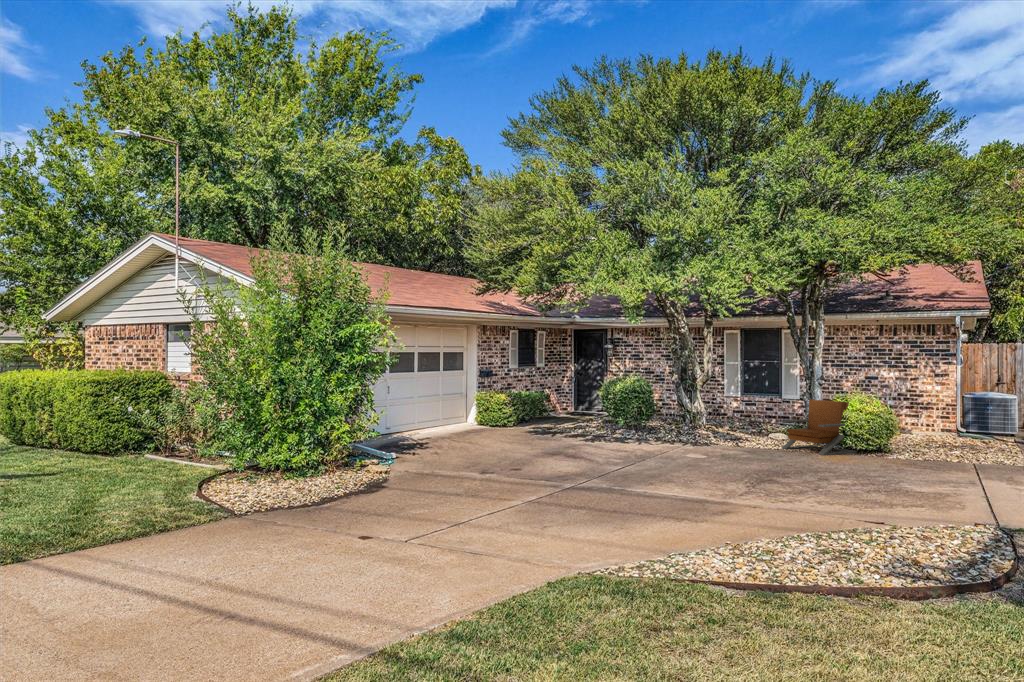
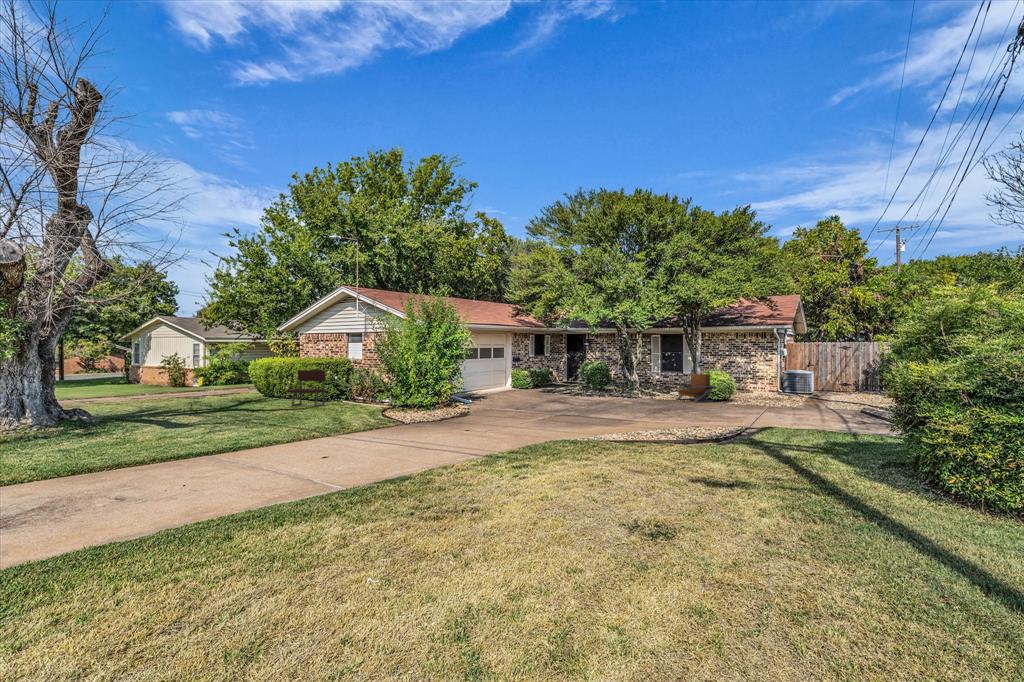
bench: none [28,394,108,467] -> present [287,370,325,407]

